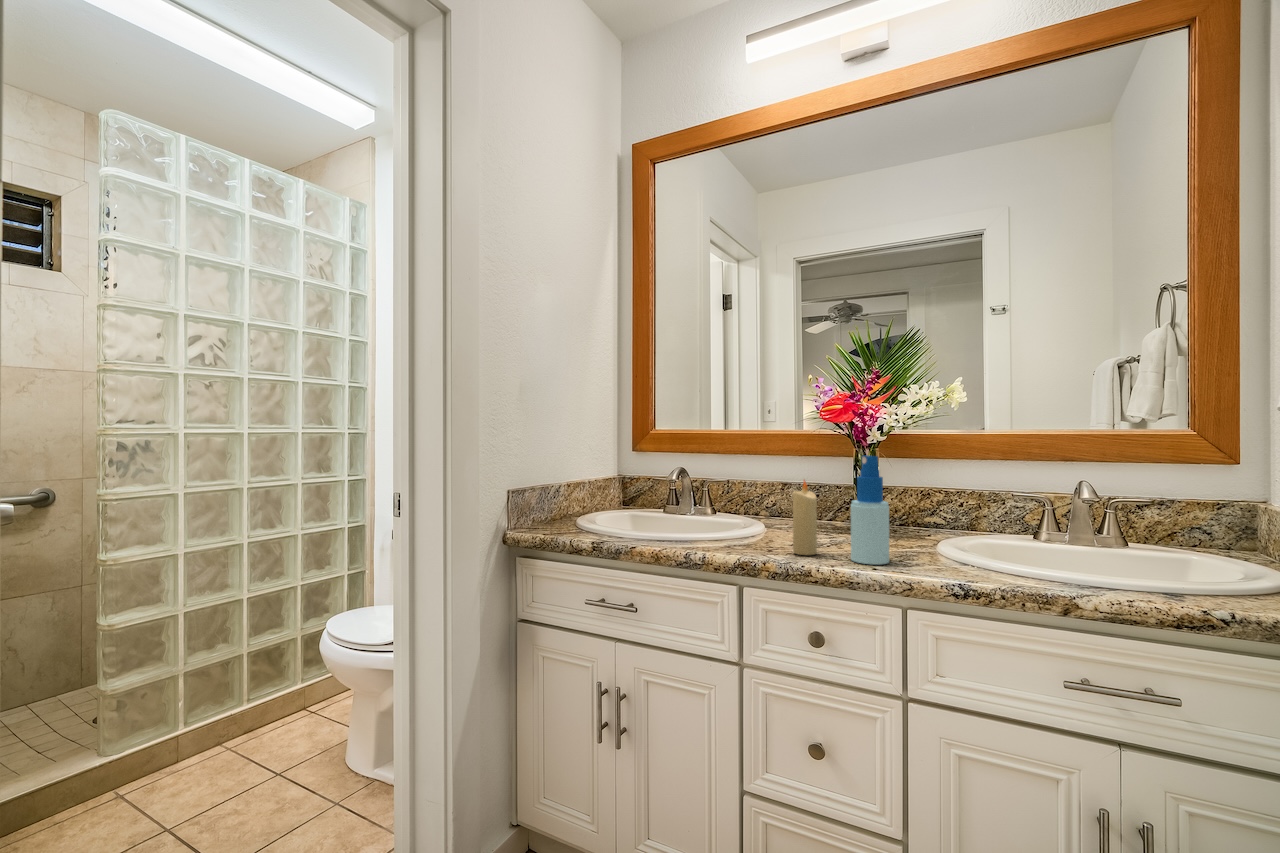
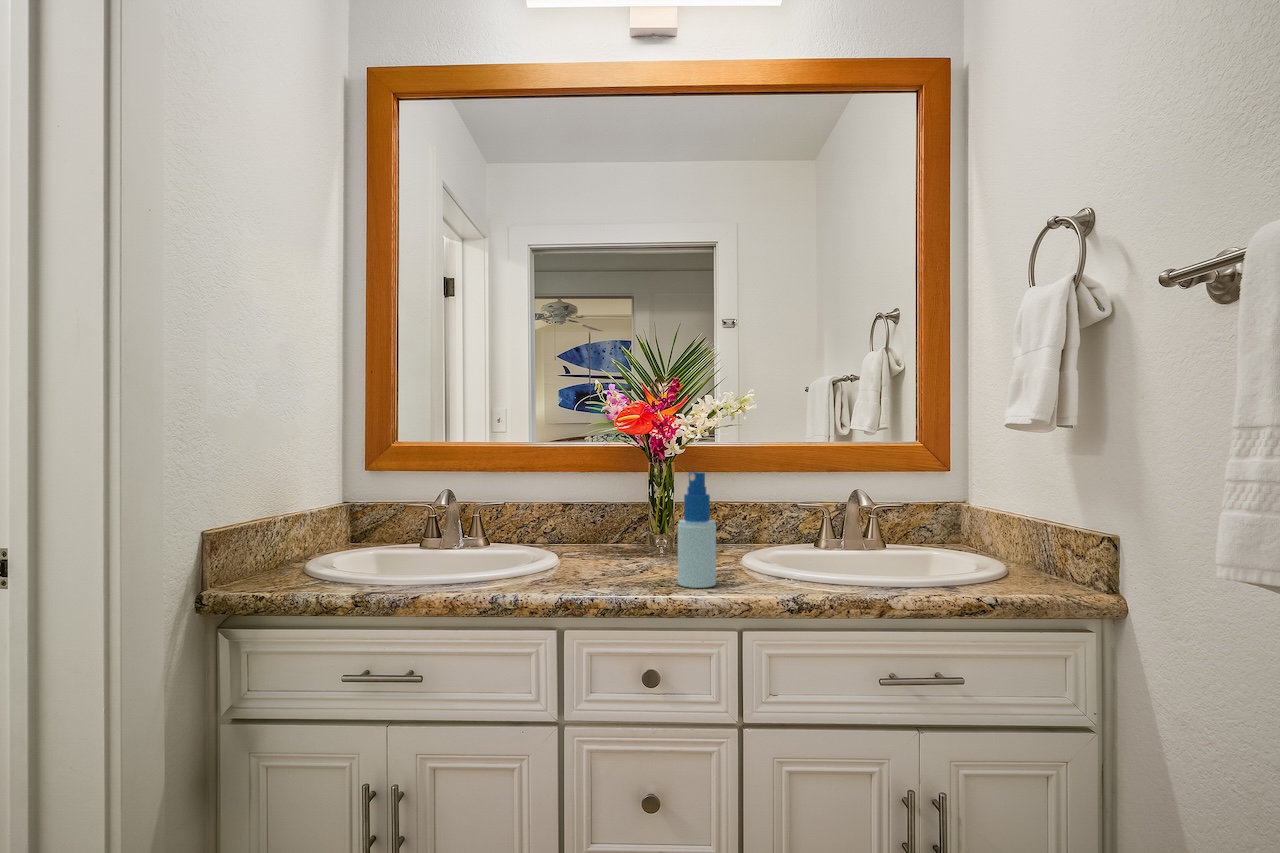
candle: present [792,480,817,555] -> none [613,499,641,585]

